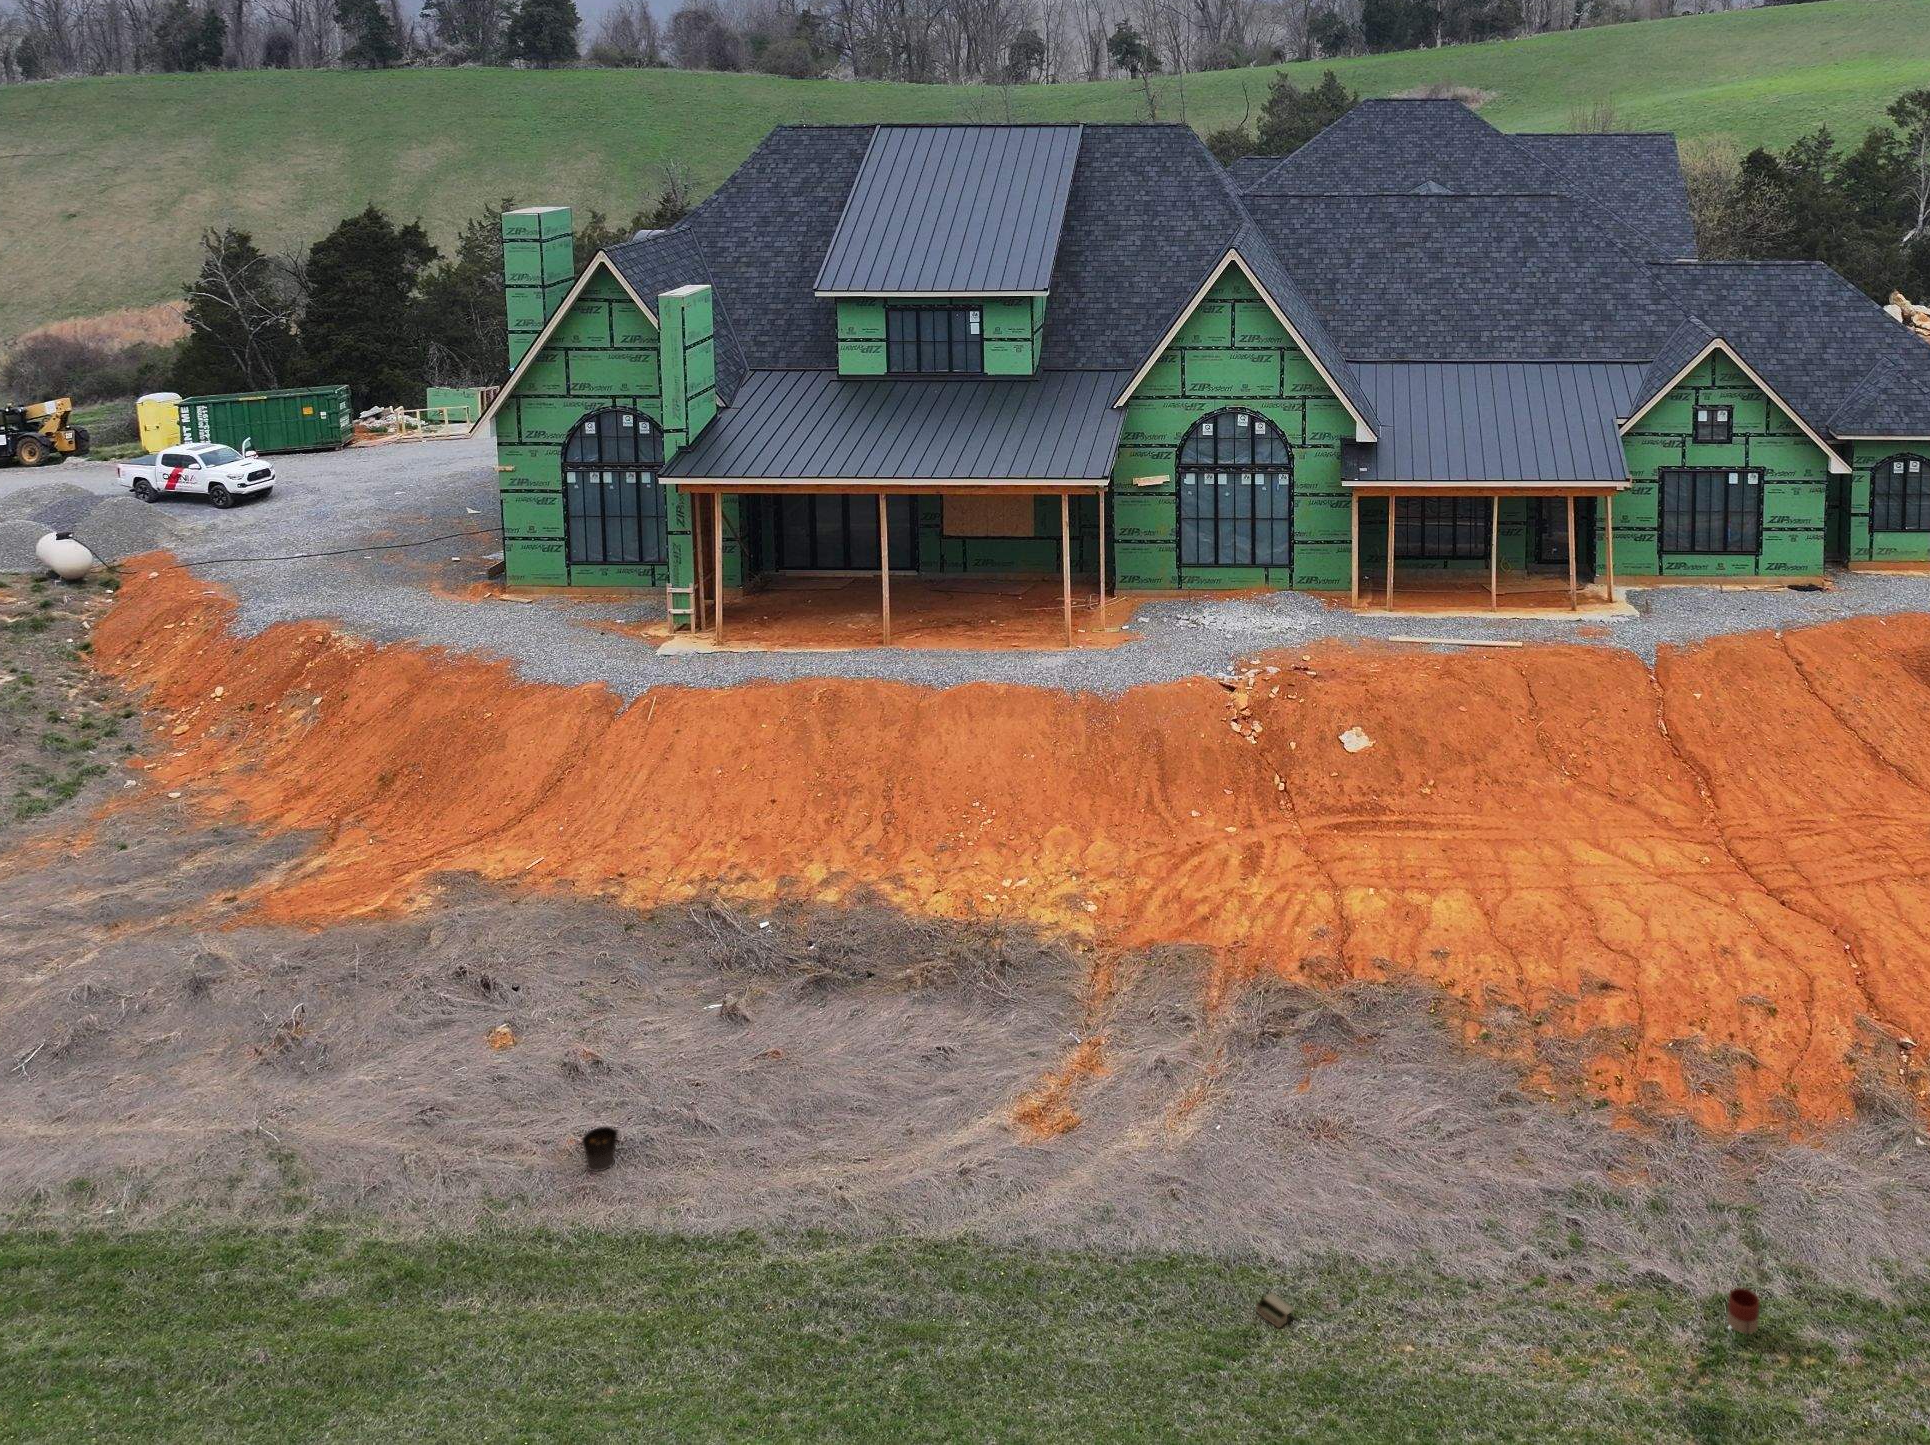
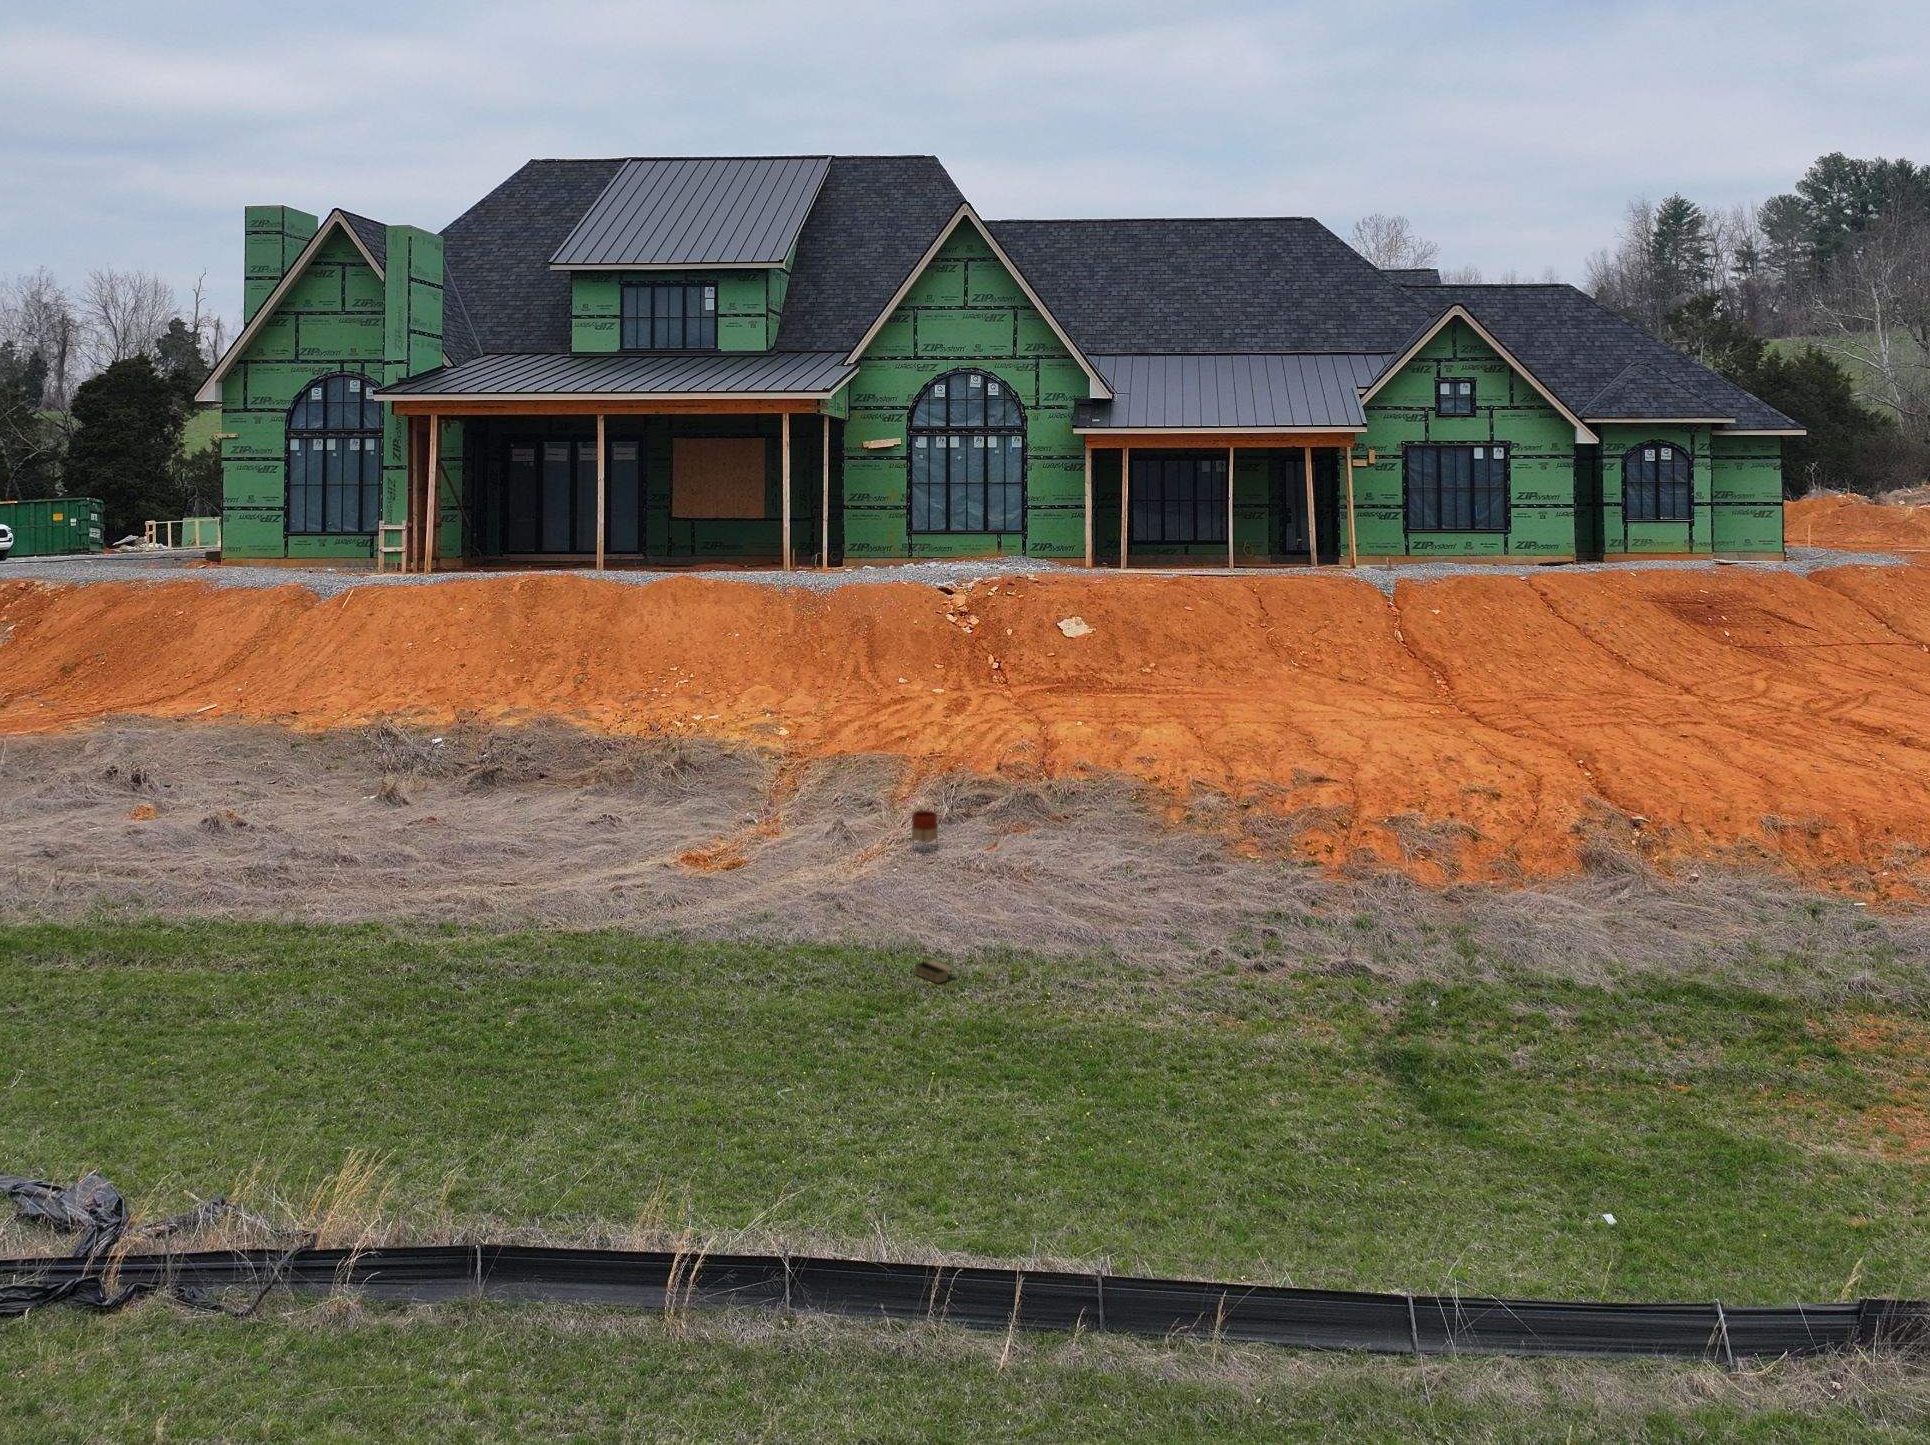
bucket: present [581,1127,619,1171] -> none [205,847,250,887]
planter: present [1725,1288,1759,1339] -> present [912,811,938,855]

